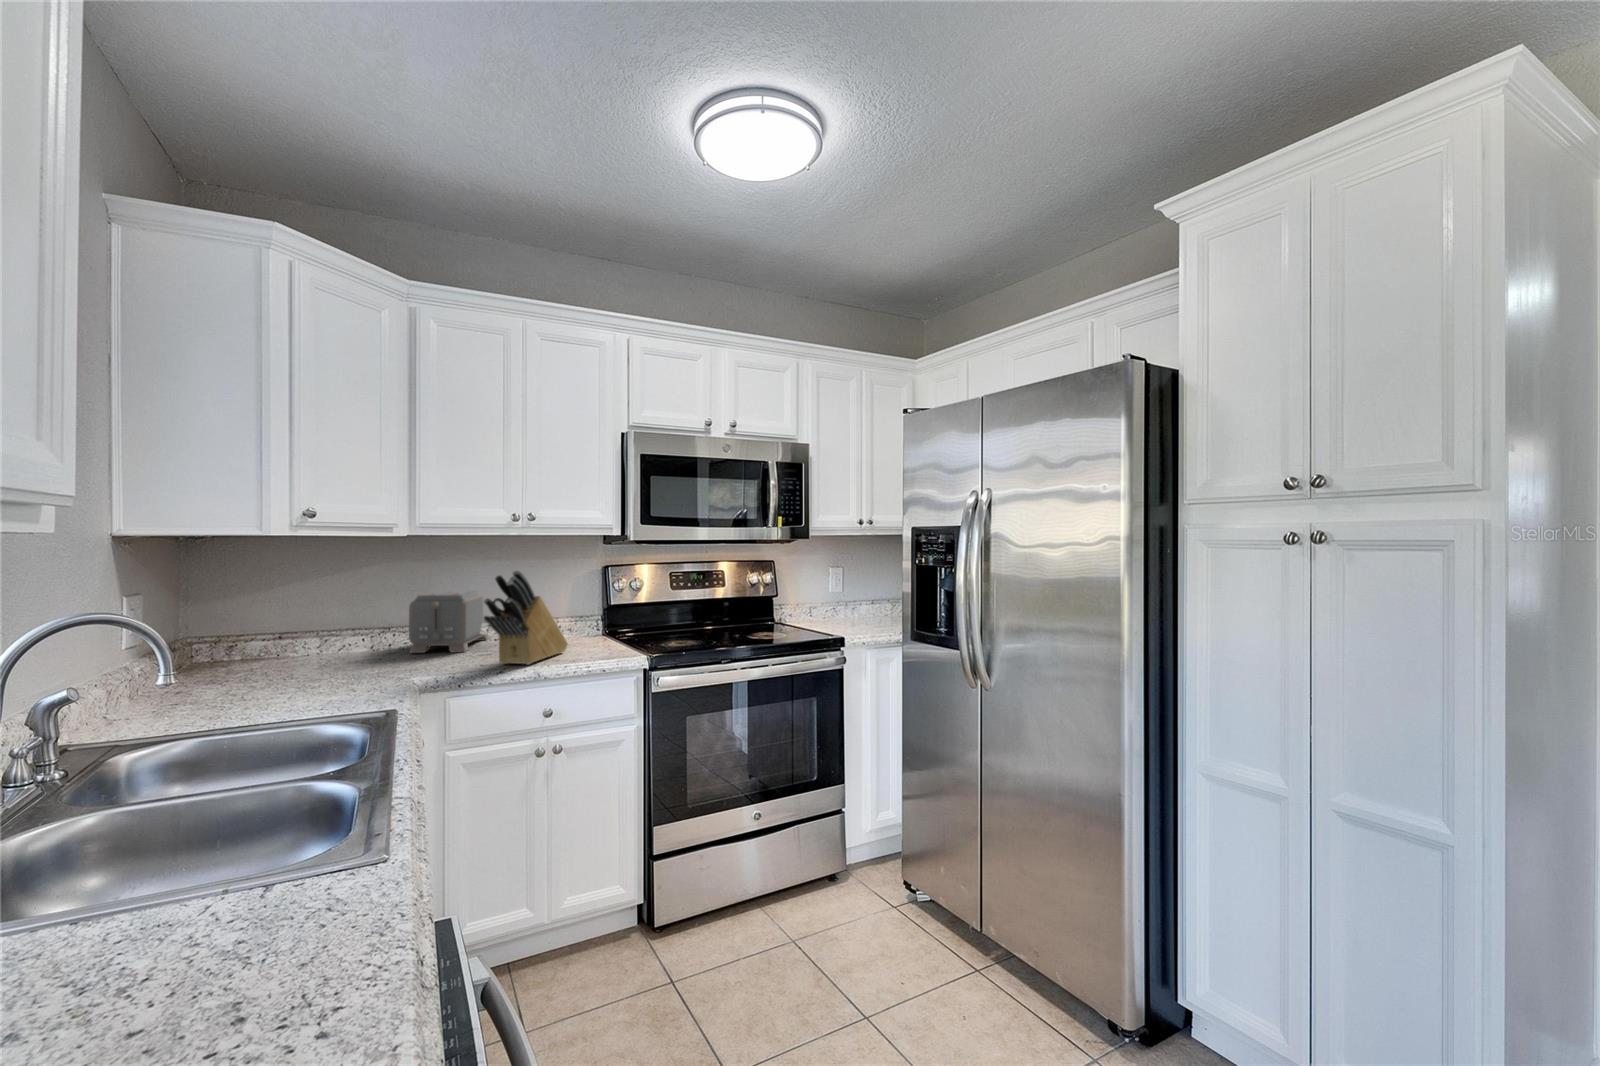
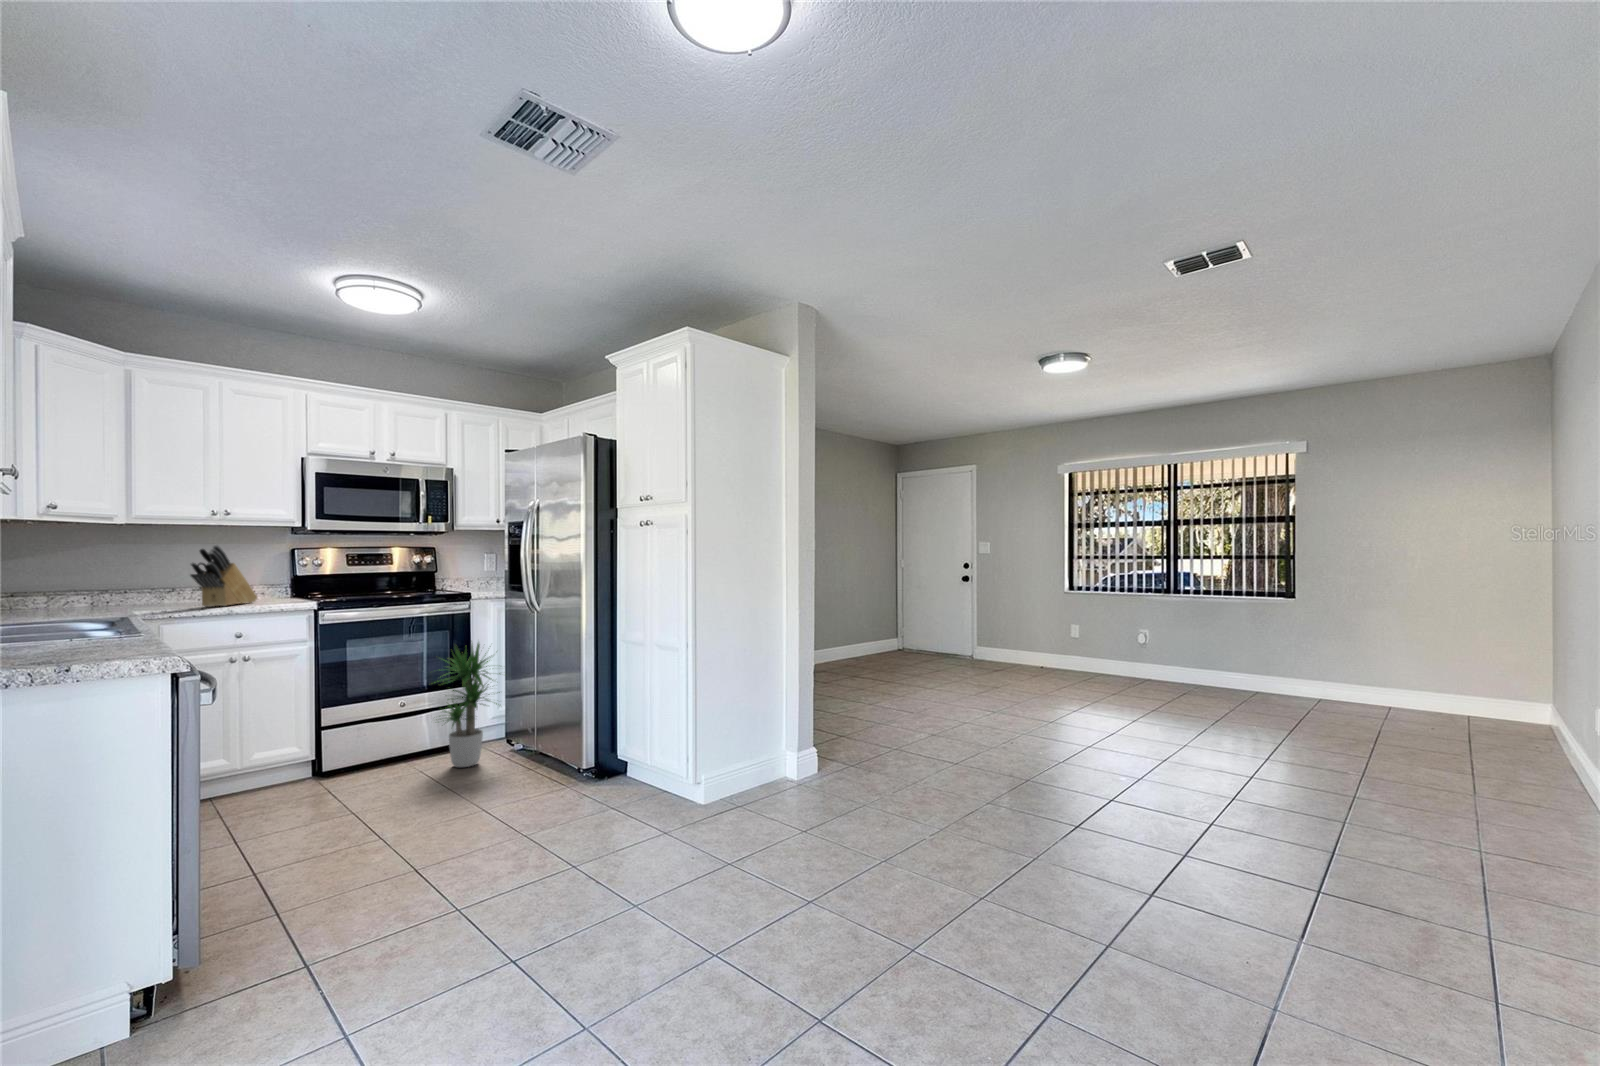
toaster: present [409,591,490,653] -> none [127,565,196,607]
potted plant: none [800,718,922,935] -> present [434,643,500,767]

